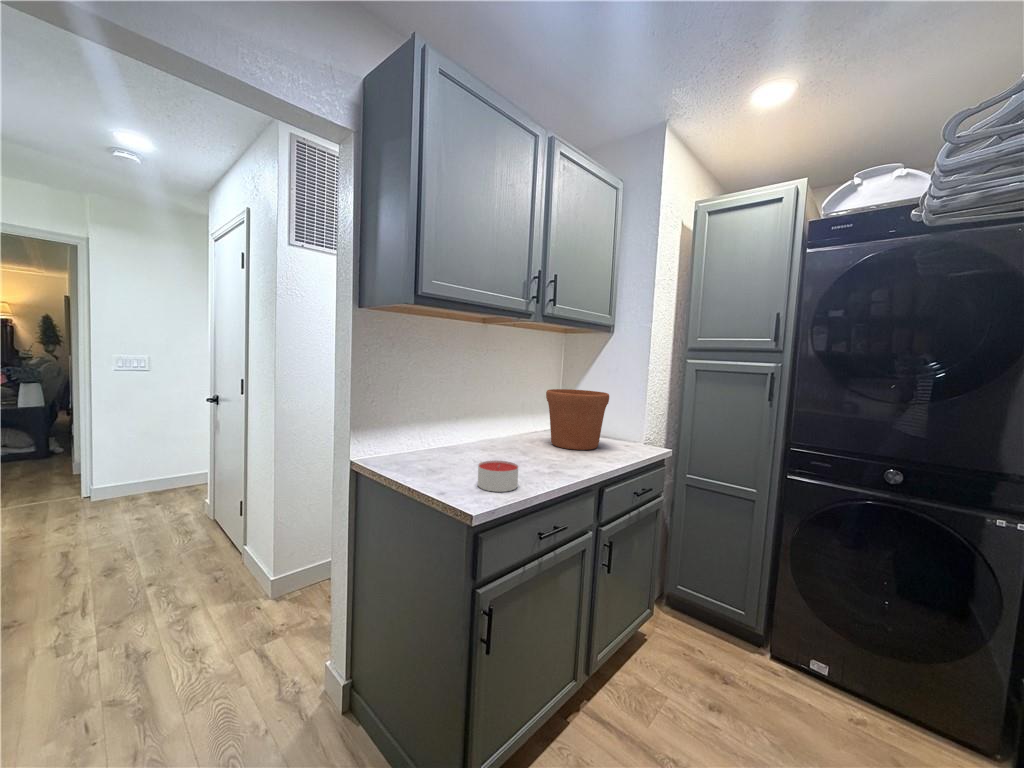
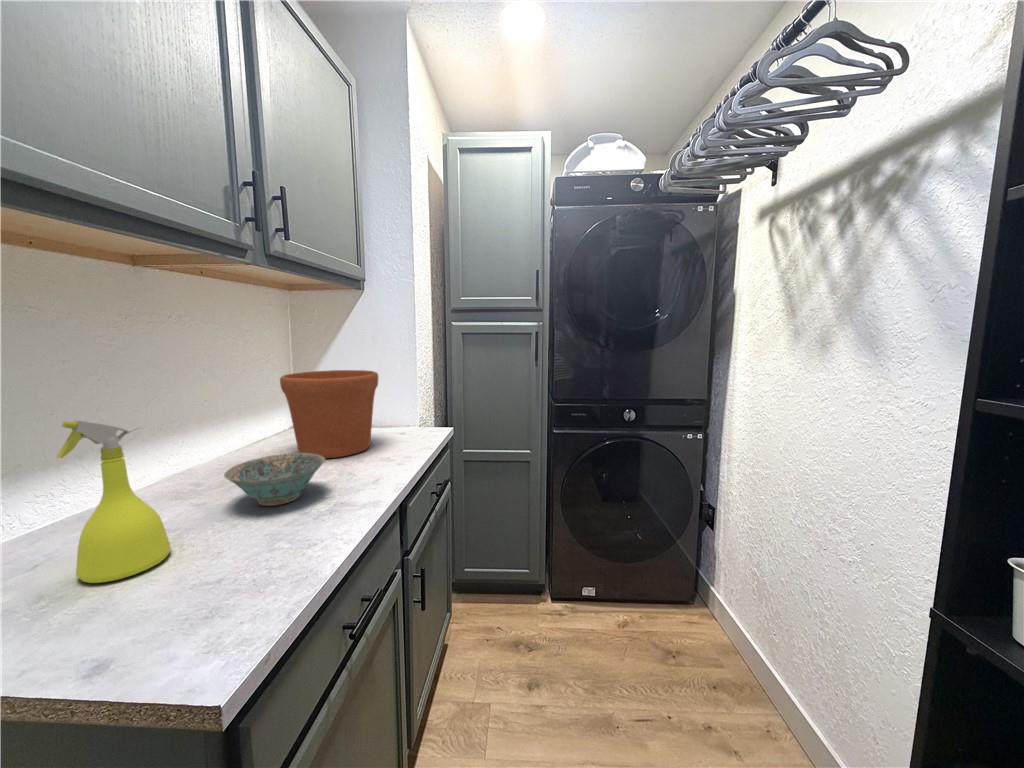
spray bottle: none [444,395,476,471] -> present [57,421,171,583]
ceramic bowl: none [504,435,557,463] -> present [224,453,325,506]
candle: present [478,461,518,492] -> none [187,527,288,611]

